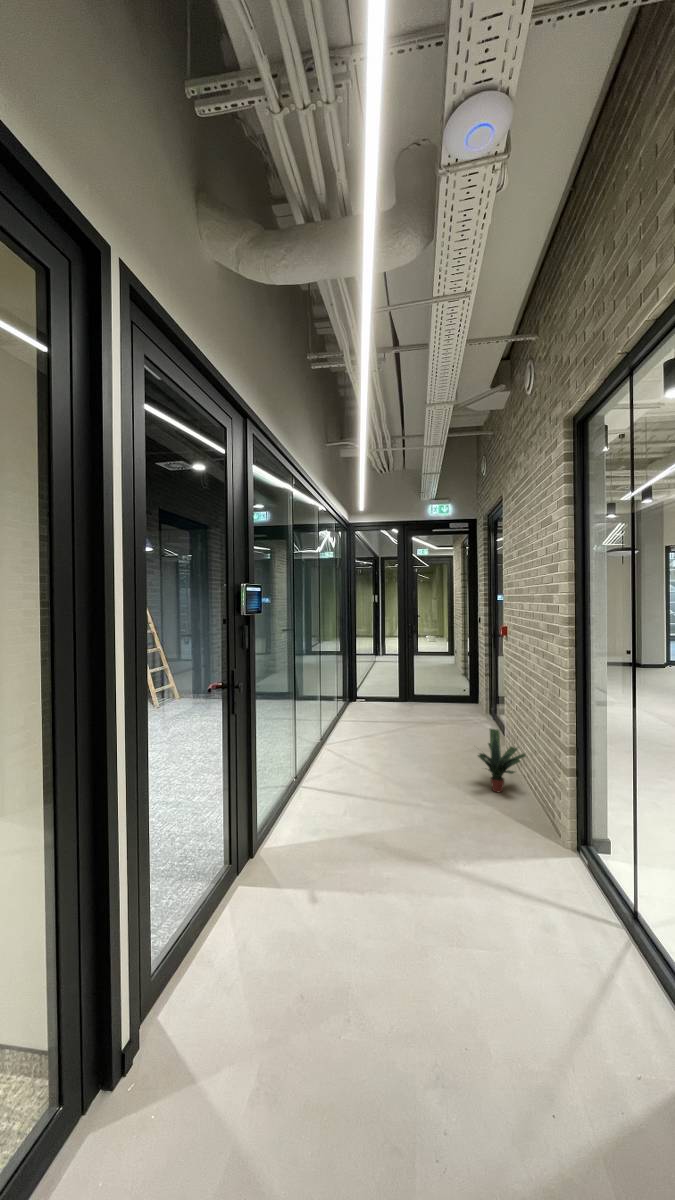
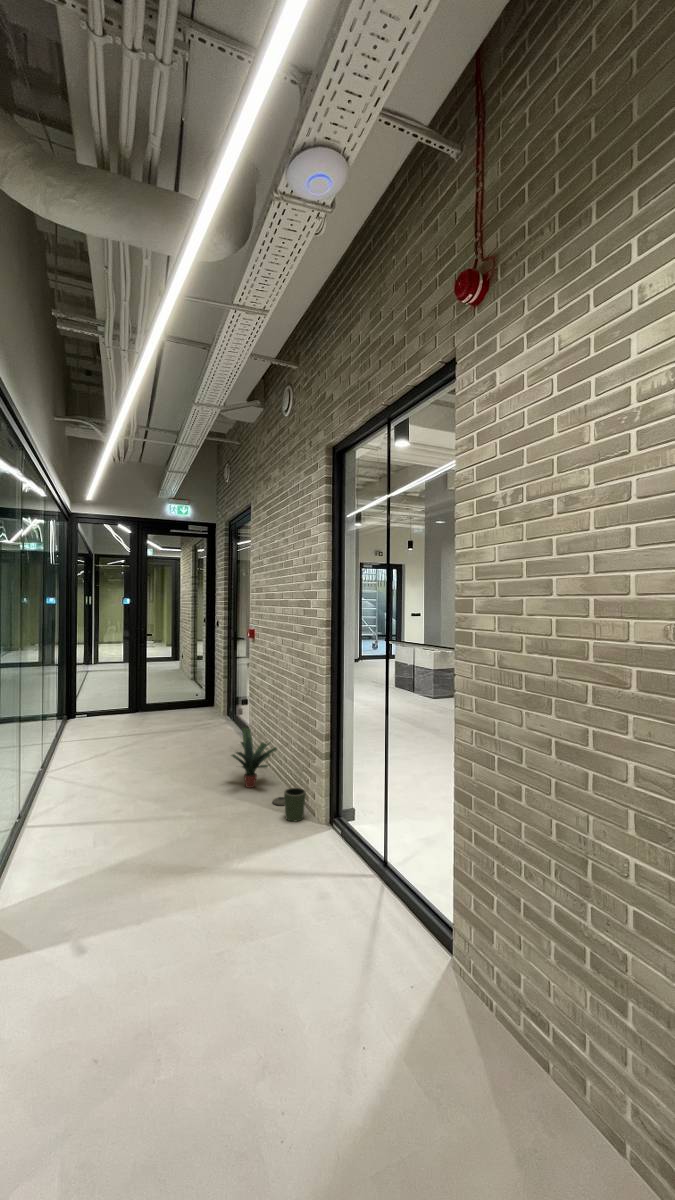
trash can: none [517,801,550,839] -> present [272,788,306,822]

